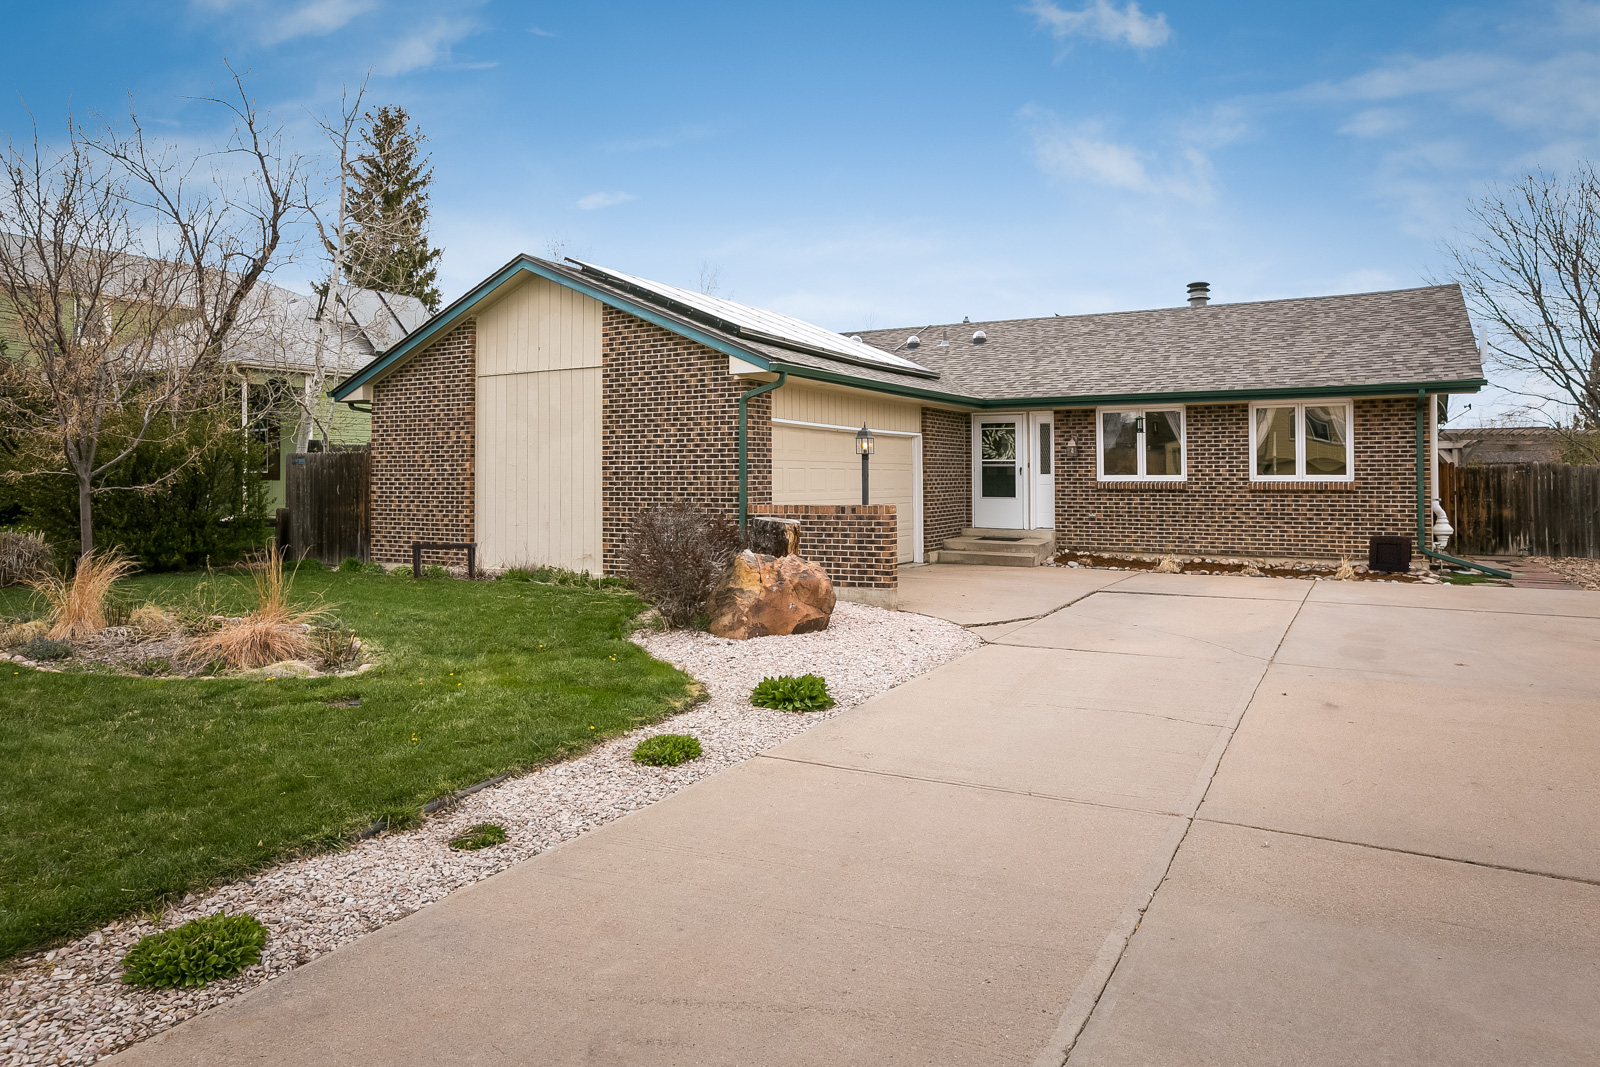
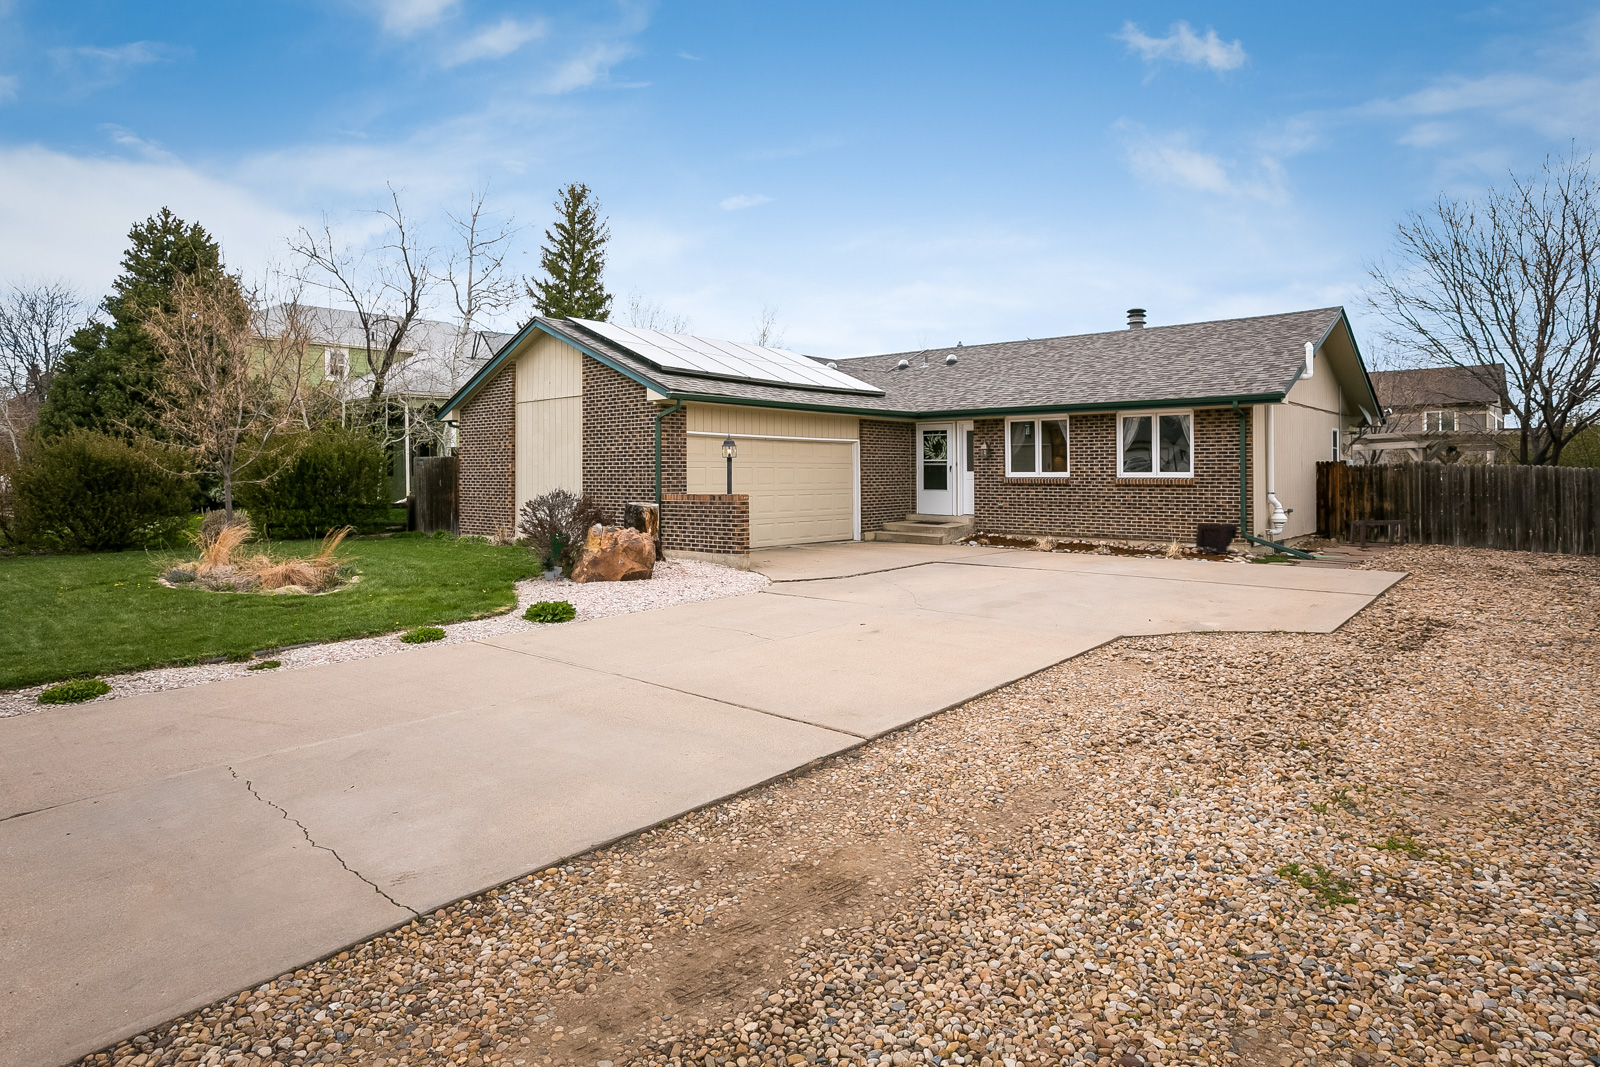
bench: present [411,543,477,578] -> present [1350,520,1406,545]
potted plant: none [659,558,698,638] -> present [540,531,569,580]

